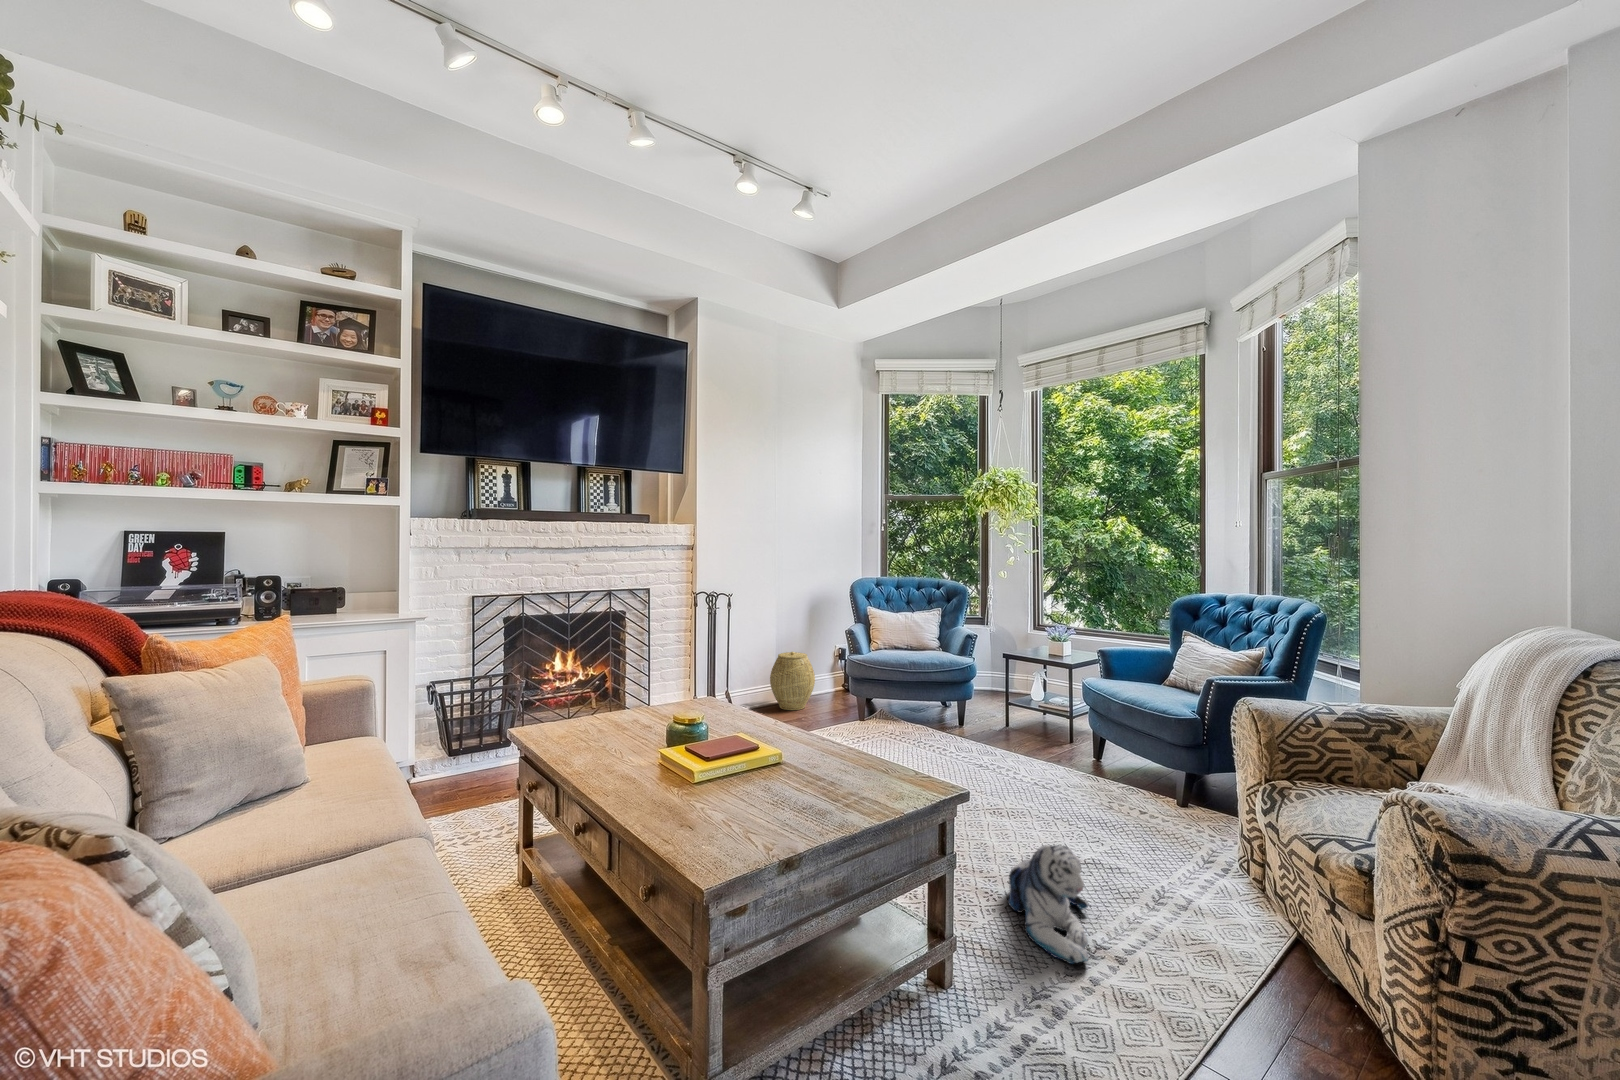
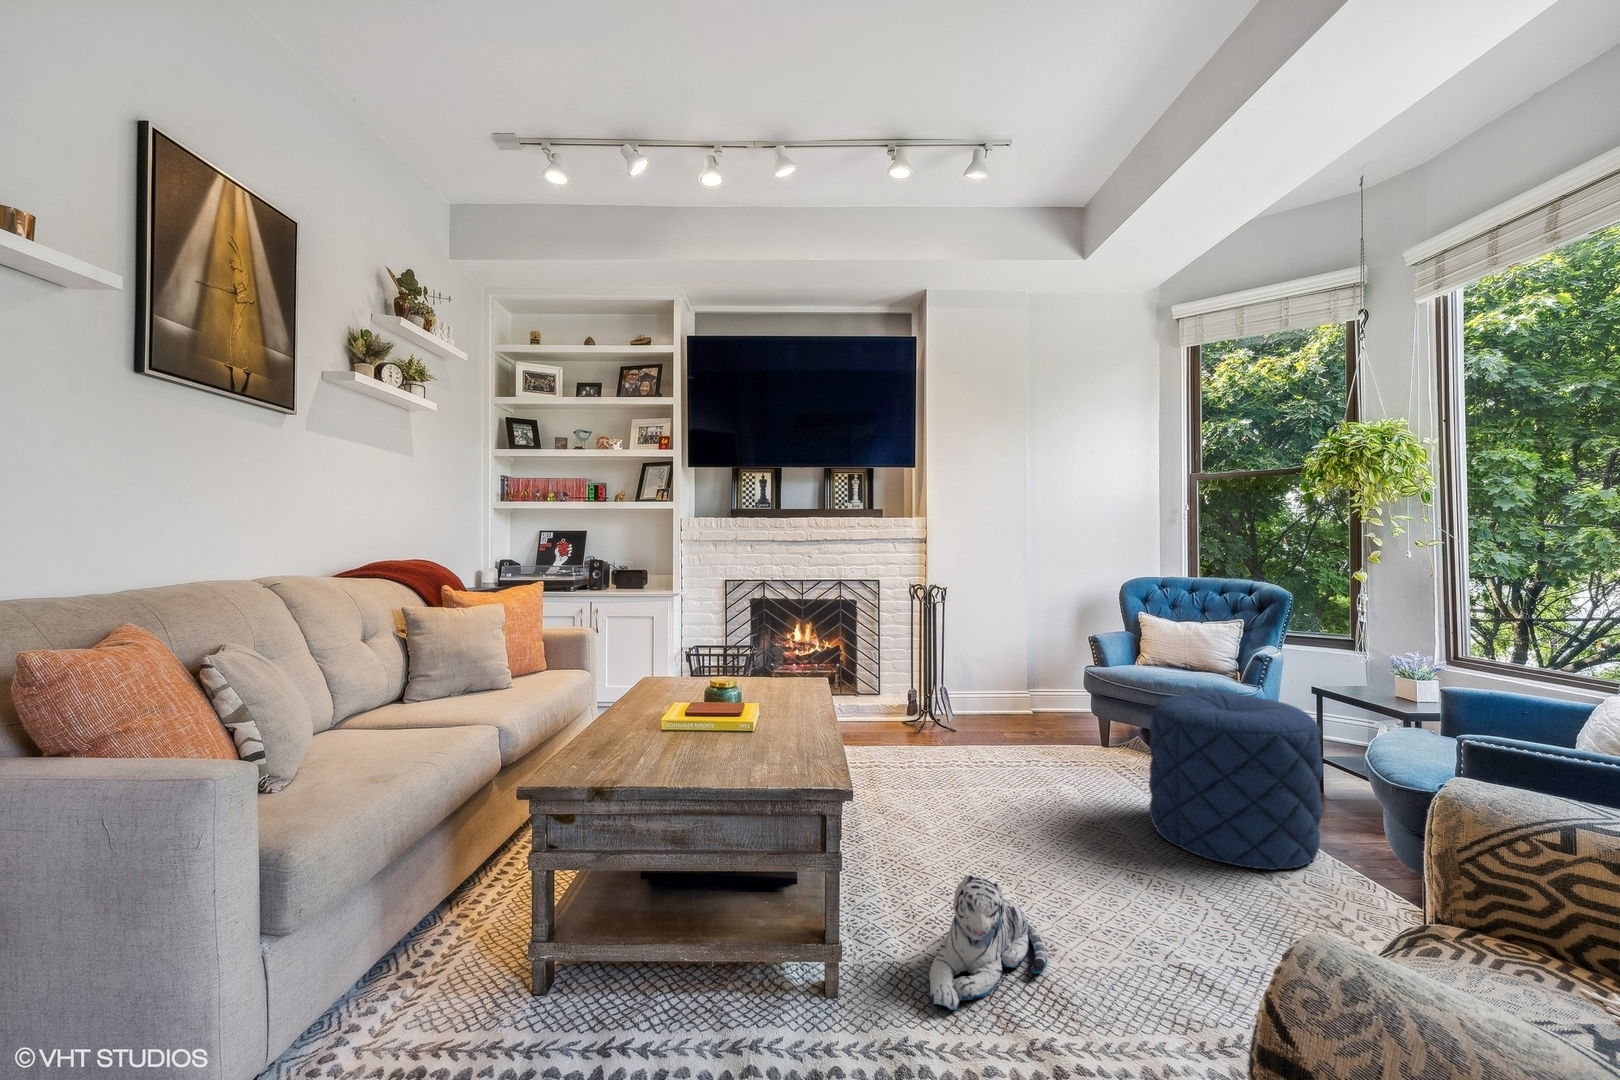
woven basket: present [770,652,815,710] -> none [1011,656,1064,722]
pouf: none [970,665,1085,789] -> present [1149,693,1323,870]

